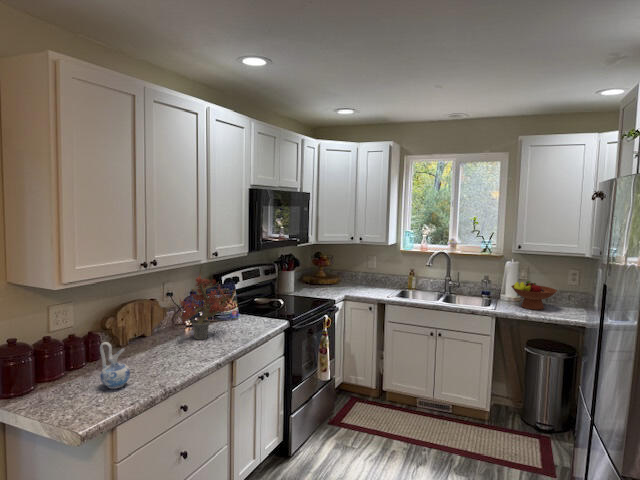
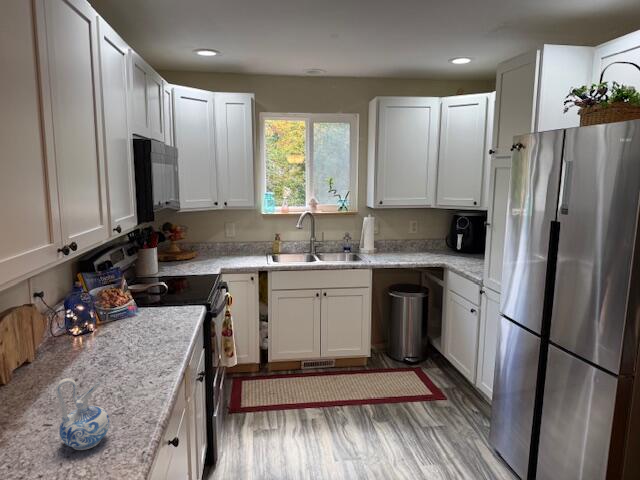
potted plant: present [177,268,231,340] -> none [88,243,159,349]
fruit bowl: present [511,281,557,310] -> none [376,233,414,258]

